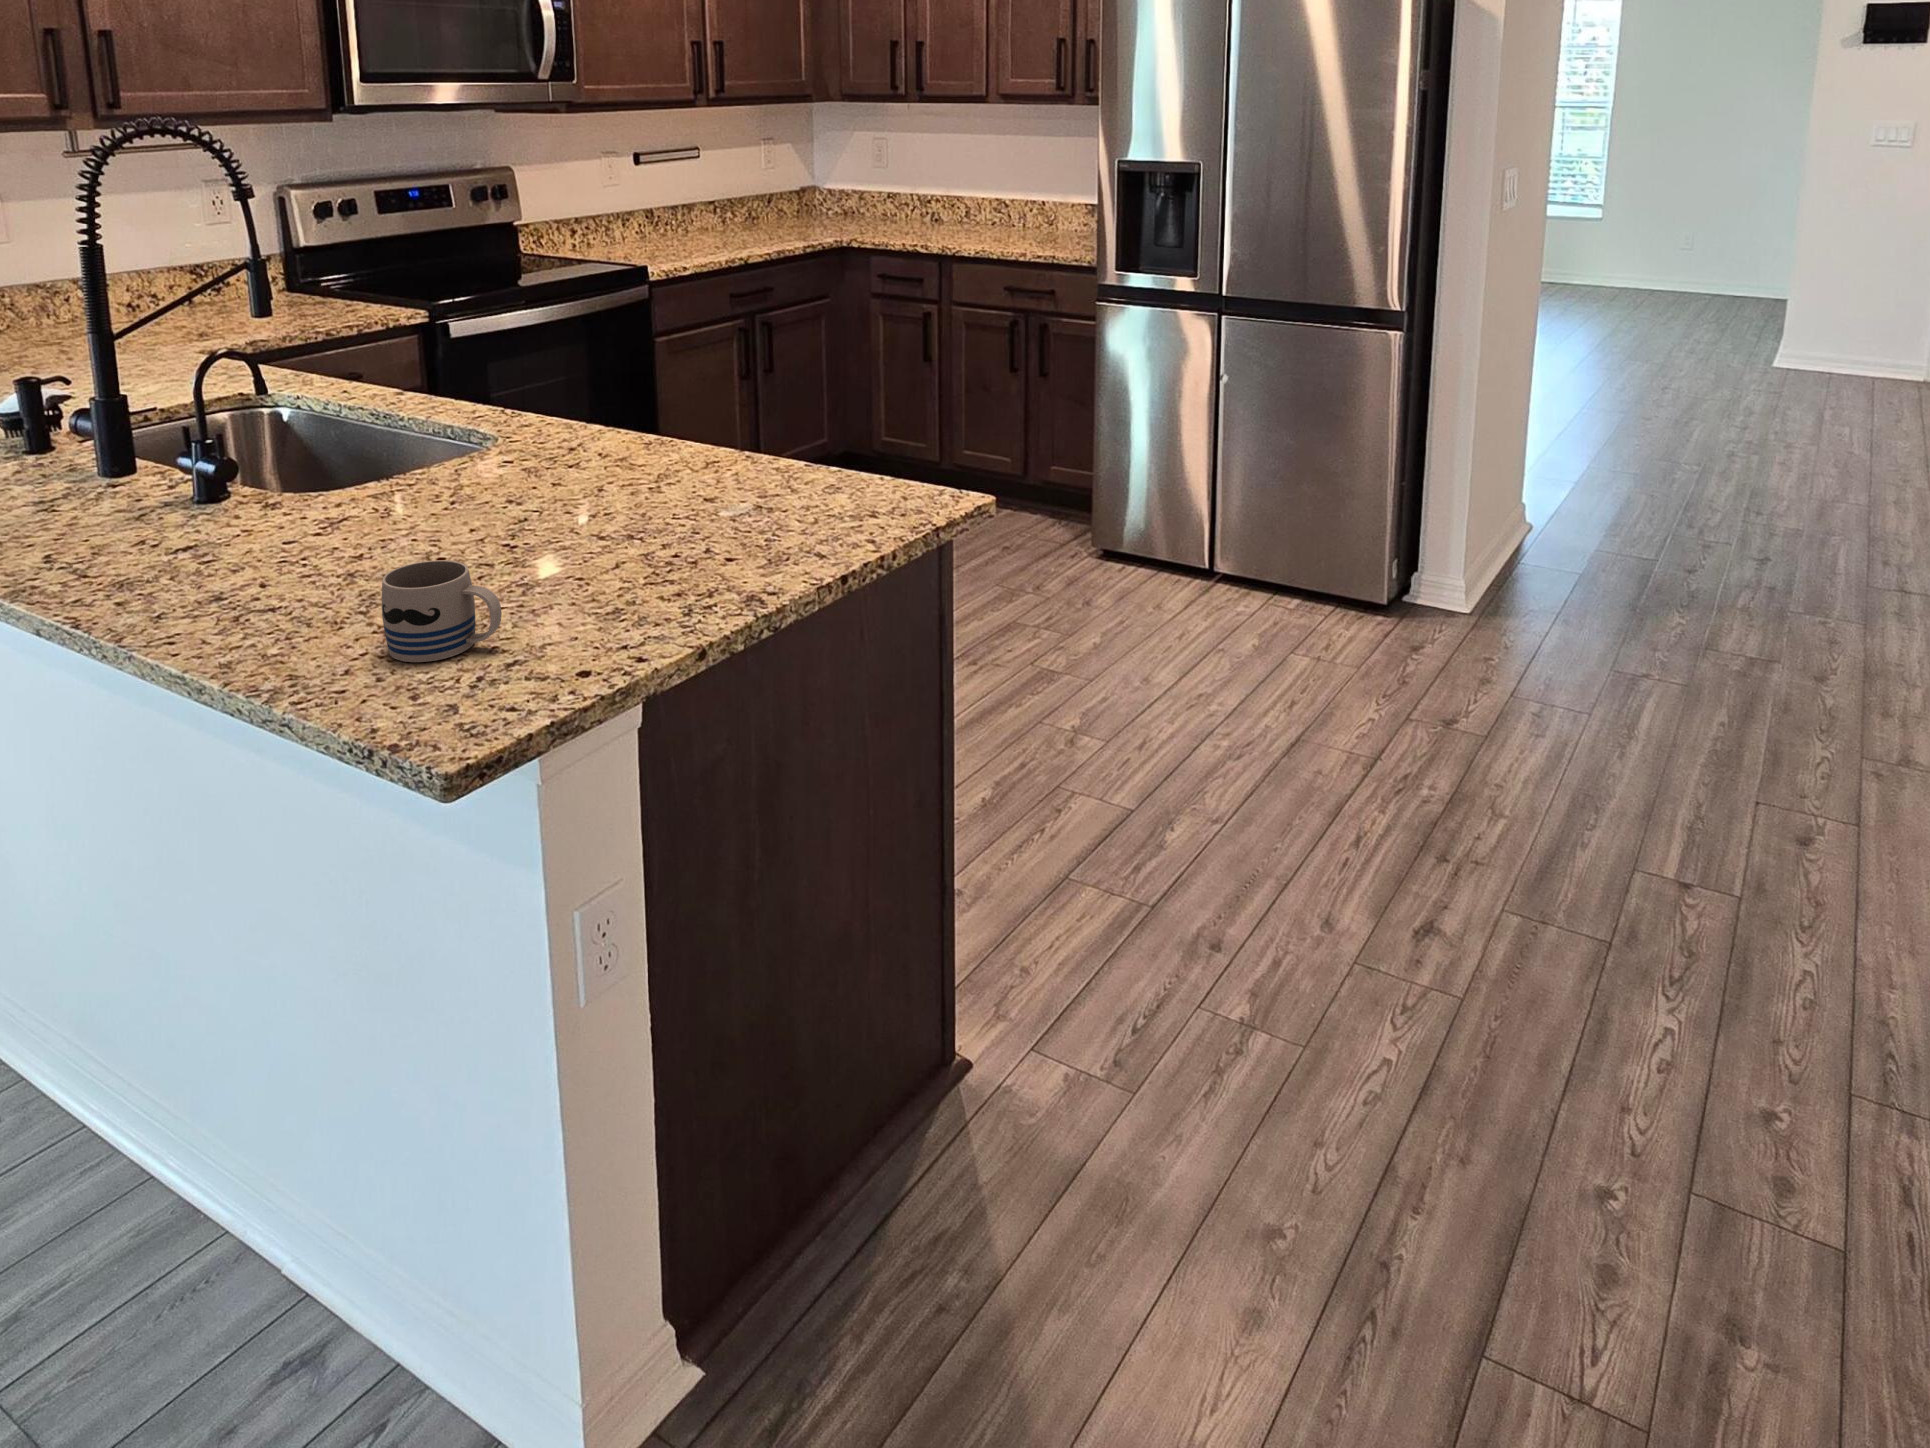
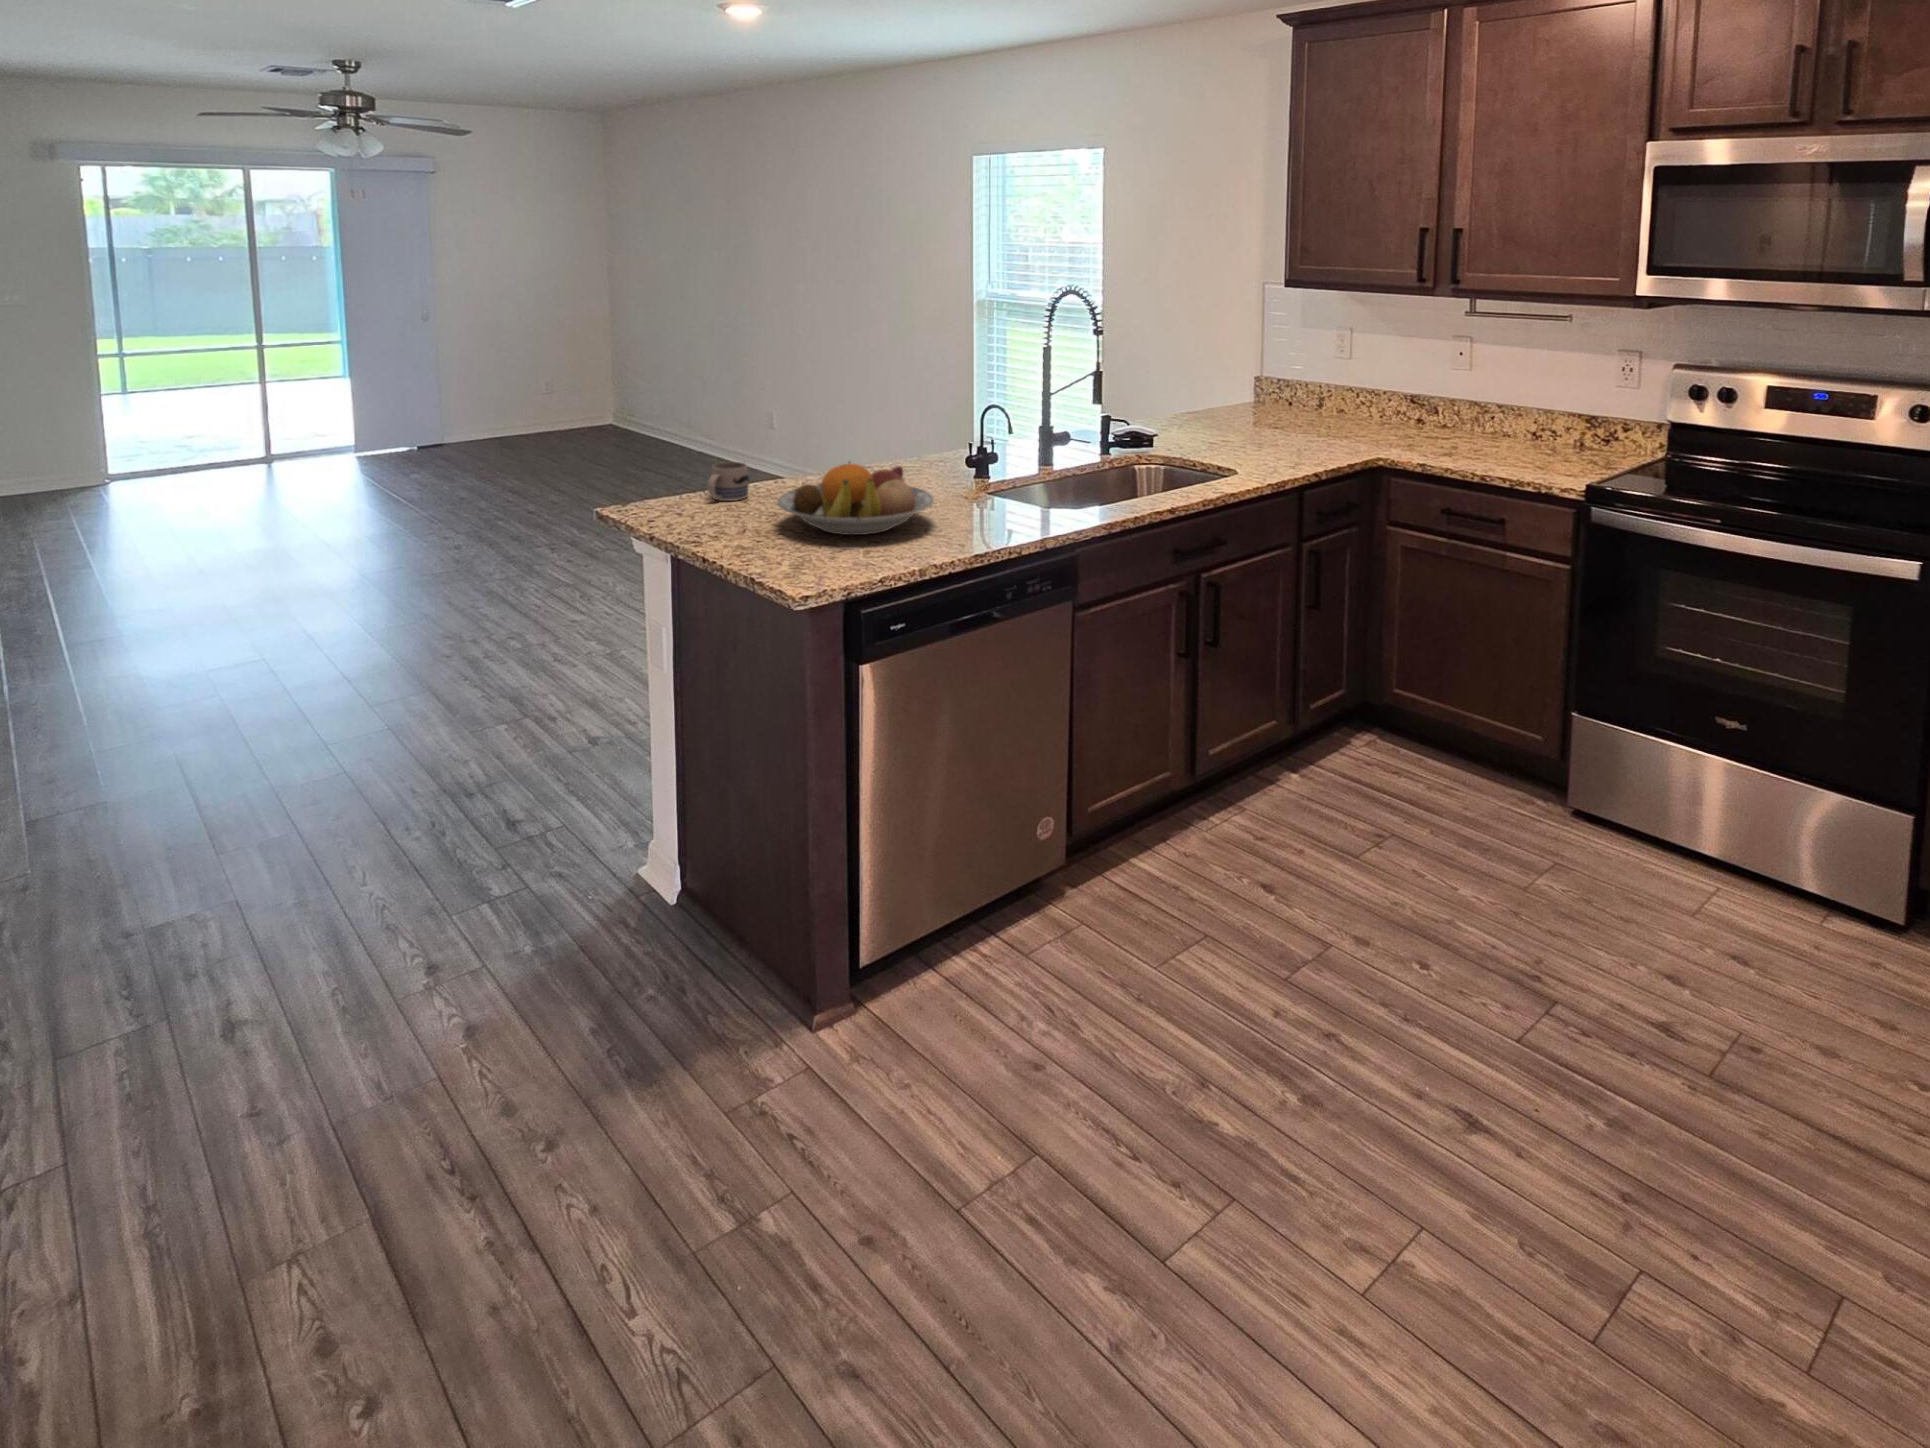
fruit bowl: none [506,407,781,546] -> present [777,462,934,535]

